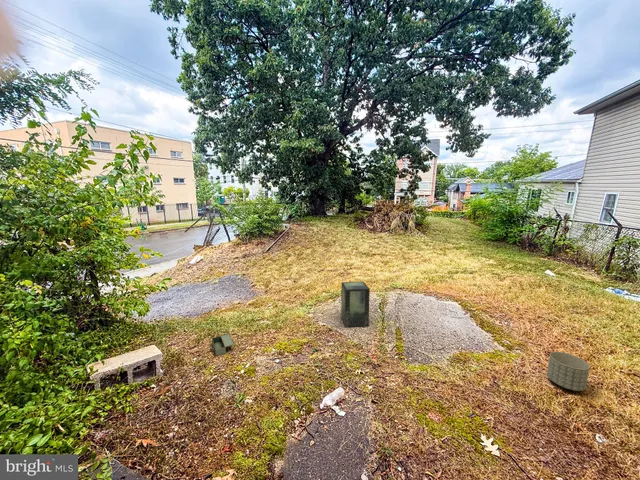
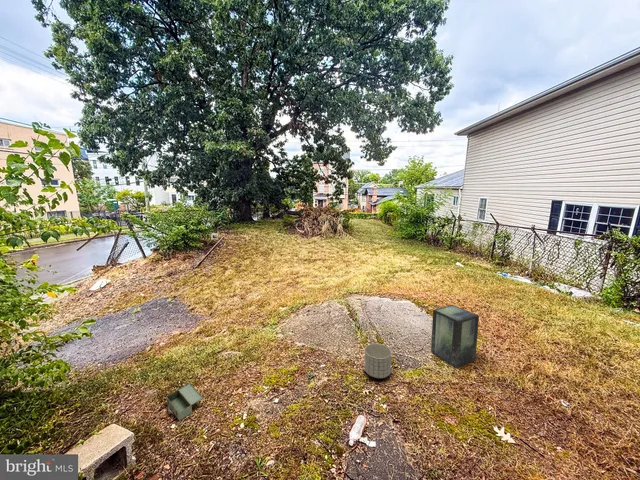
storage box: present [341,282,370,328] -> present [431,305,479,368]
planter: present [547,352,590,391] -> present [365,343,391,378]

